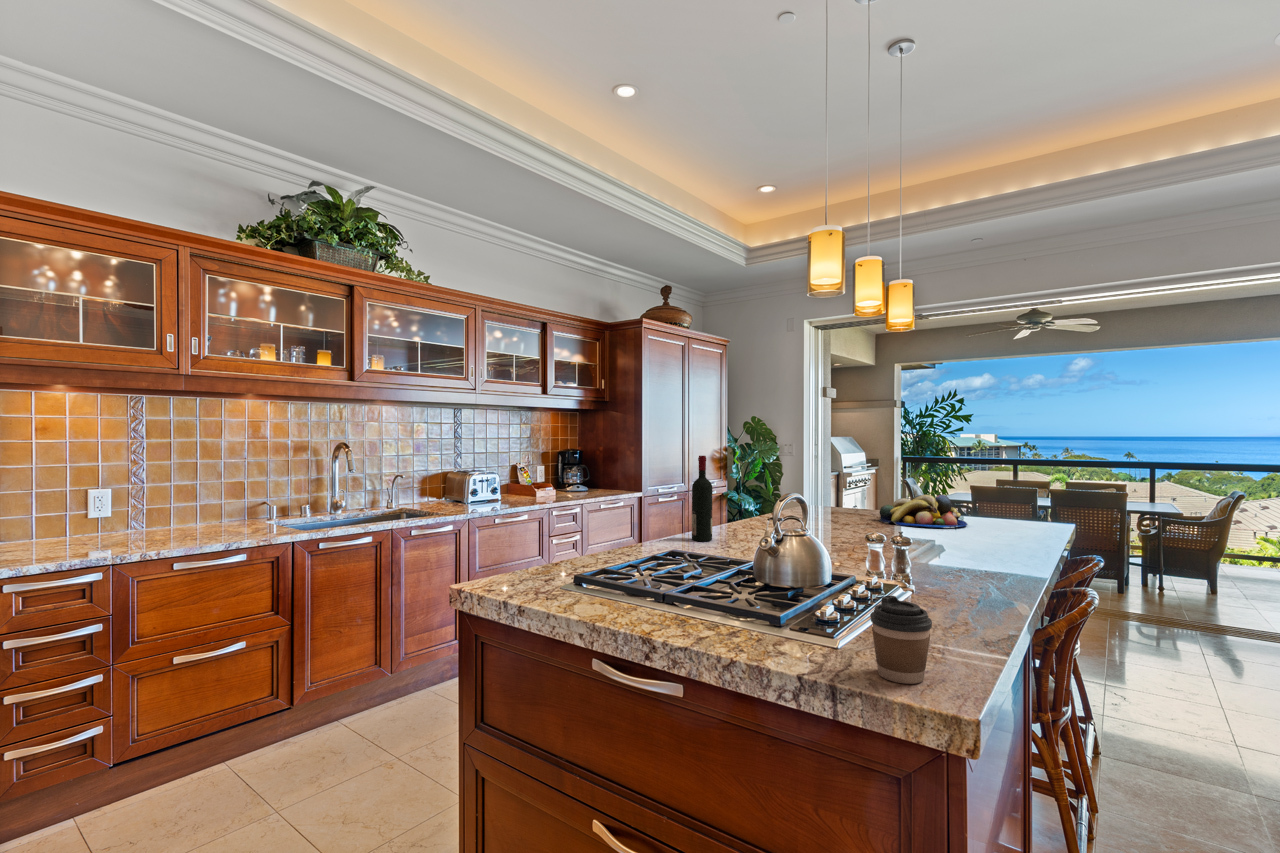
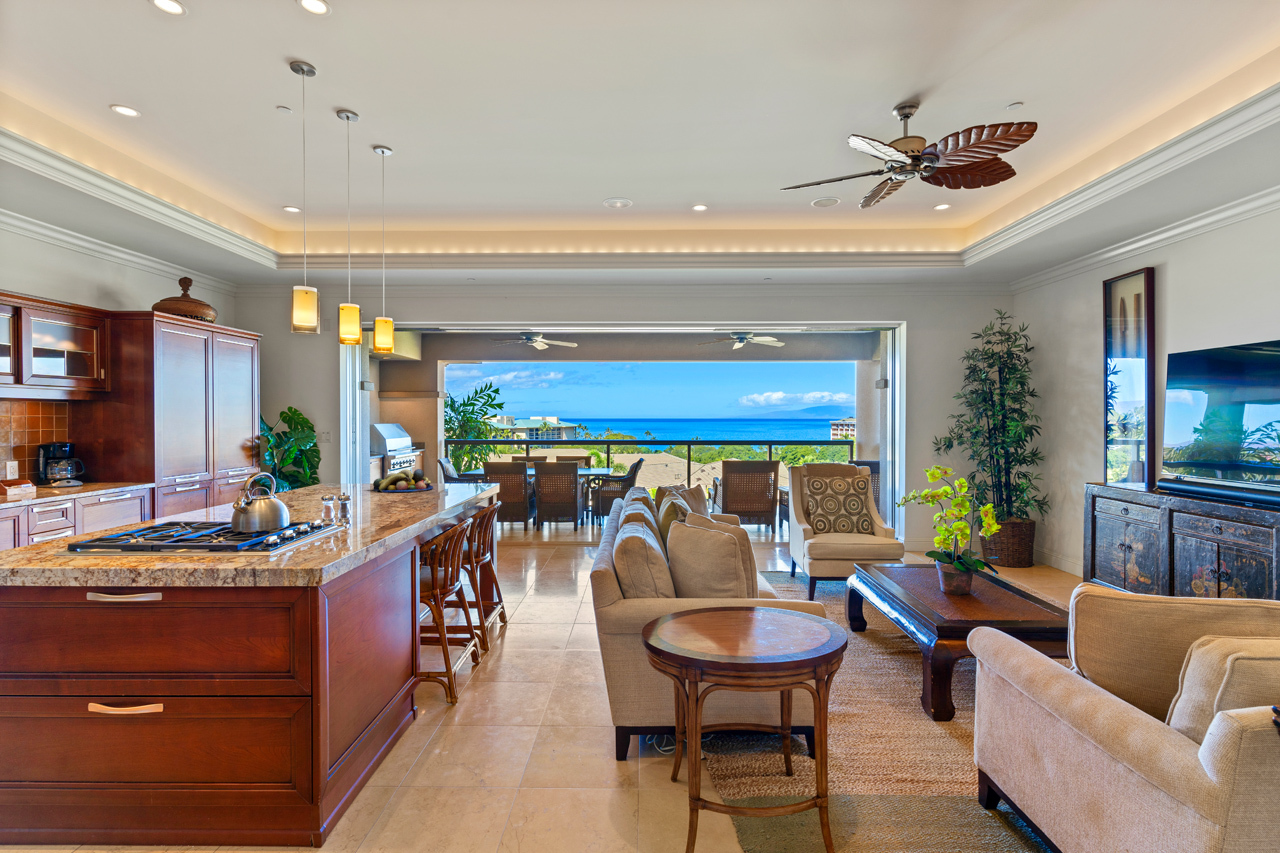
wine bottle: present [692,456,712,541] -> none [194,448,215,515]
coffee cup: present [870,596,932,684] -> none [281,522,315,563]

